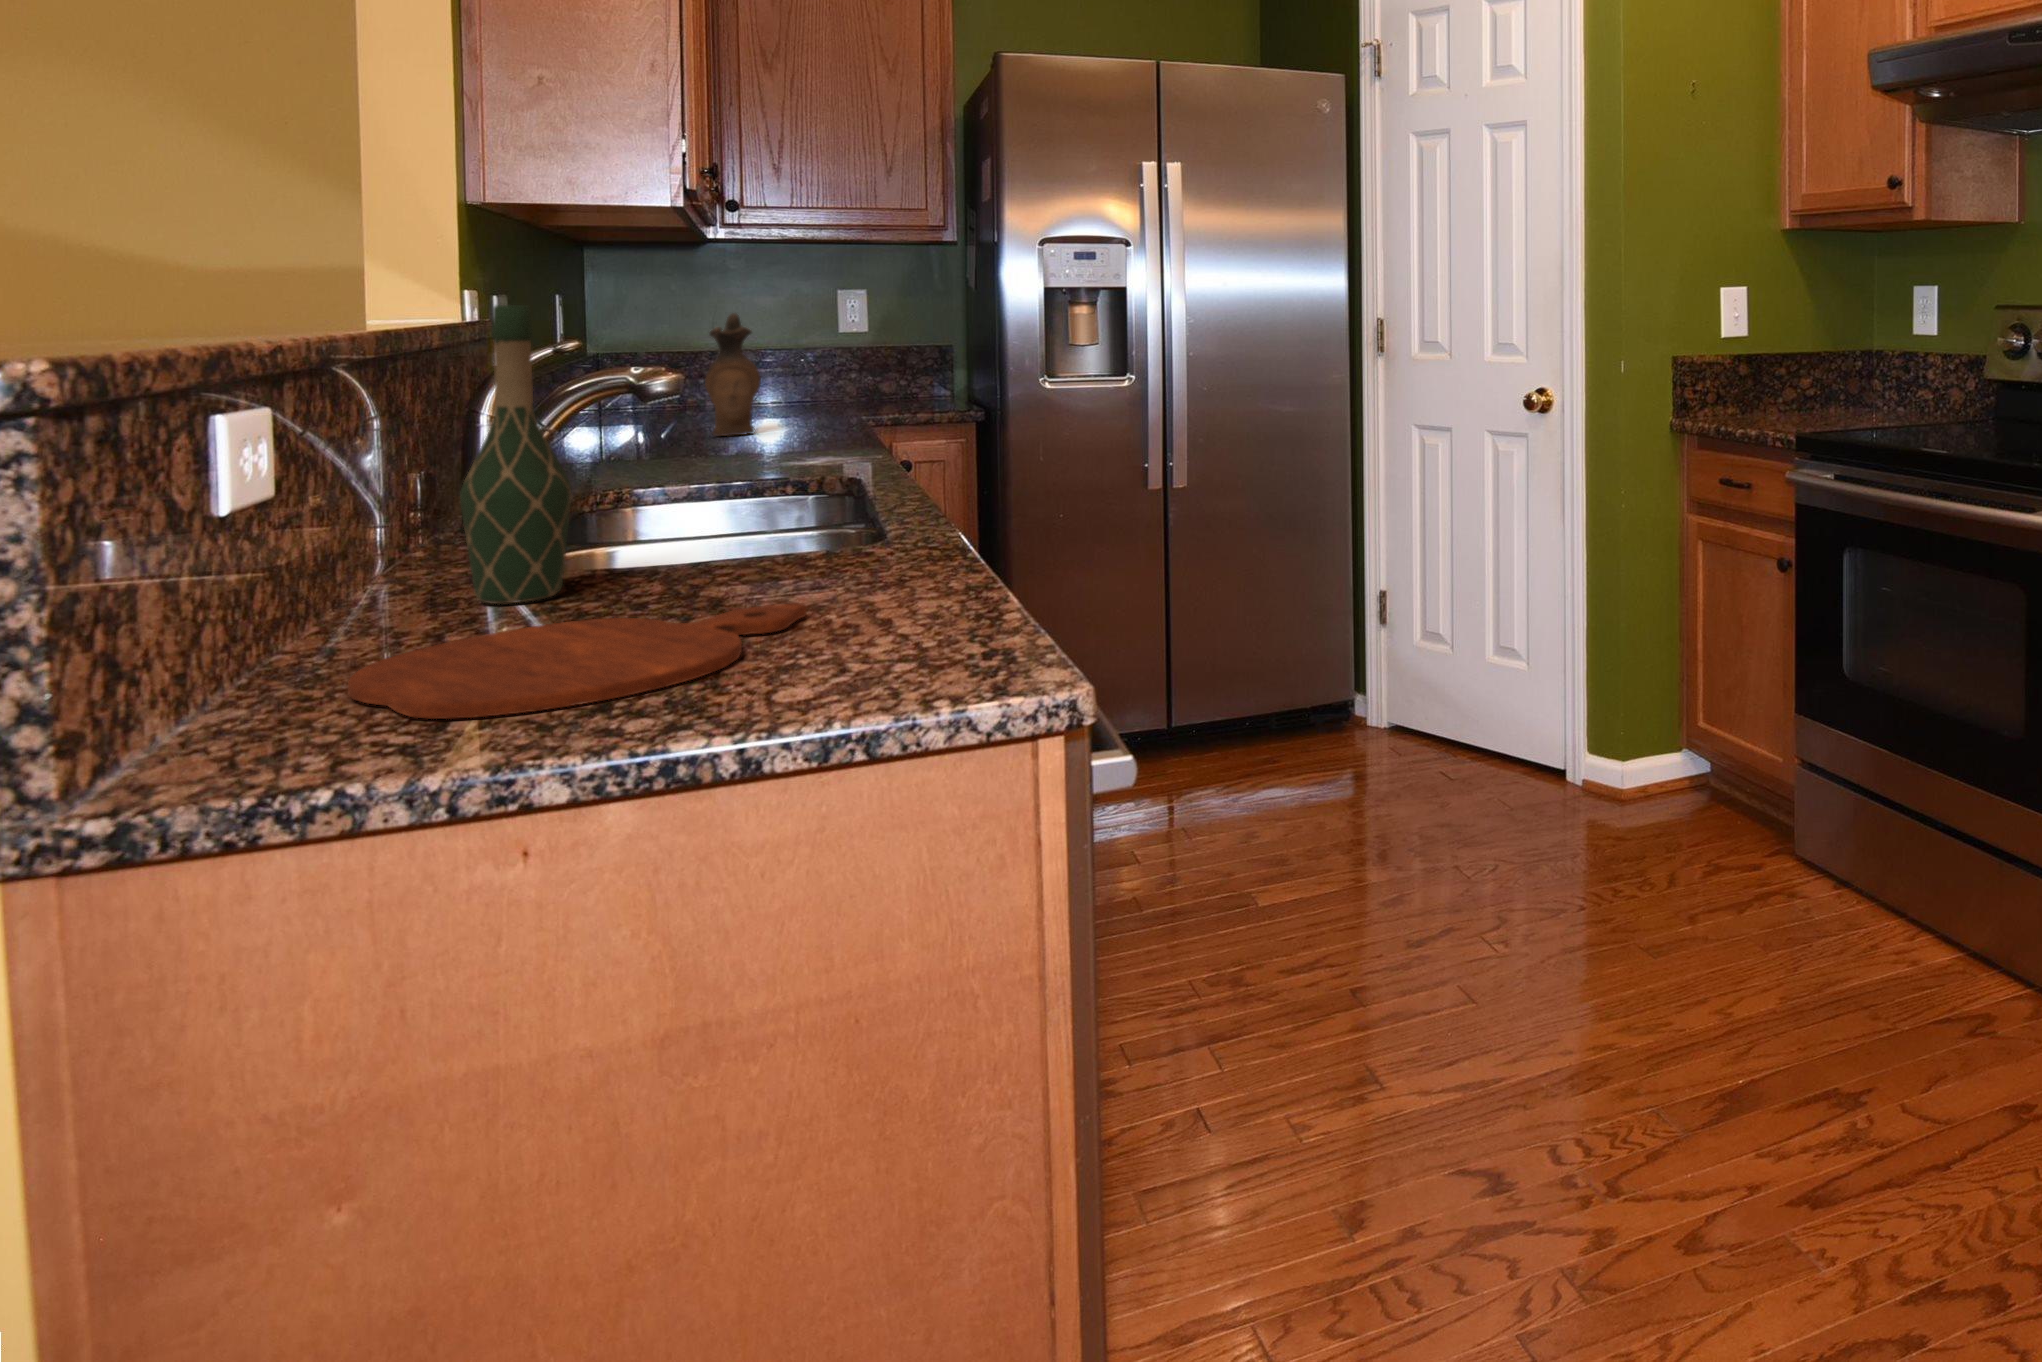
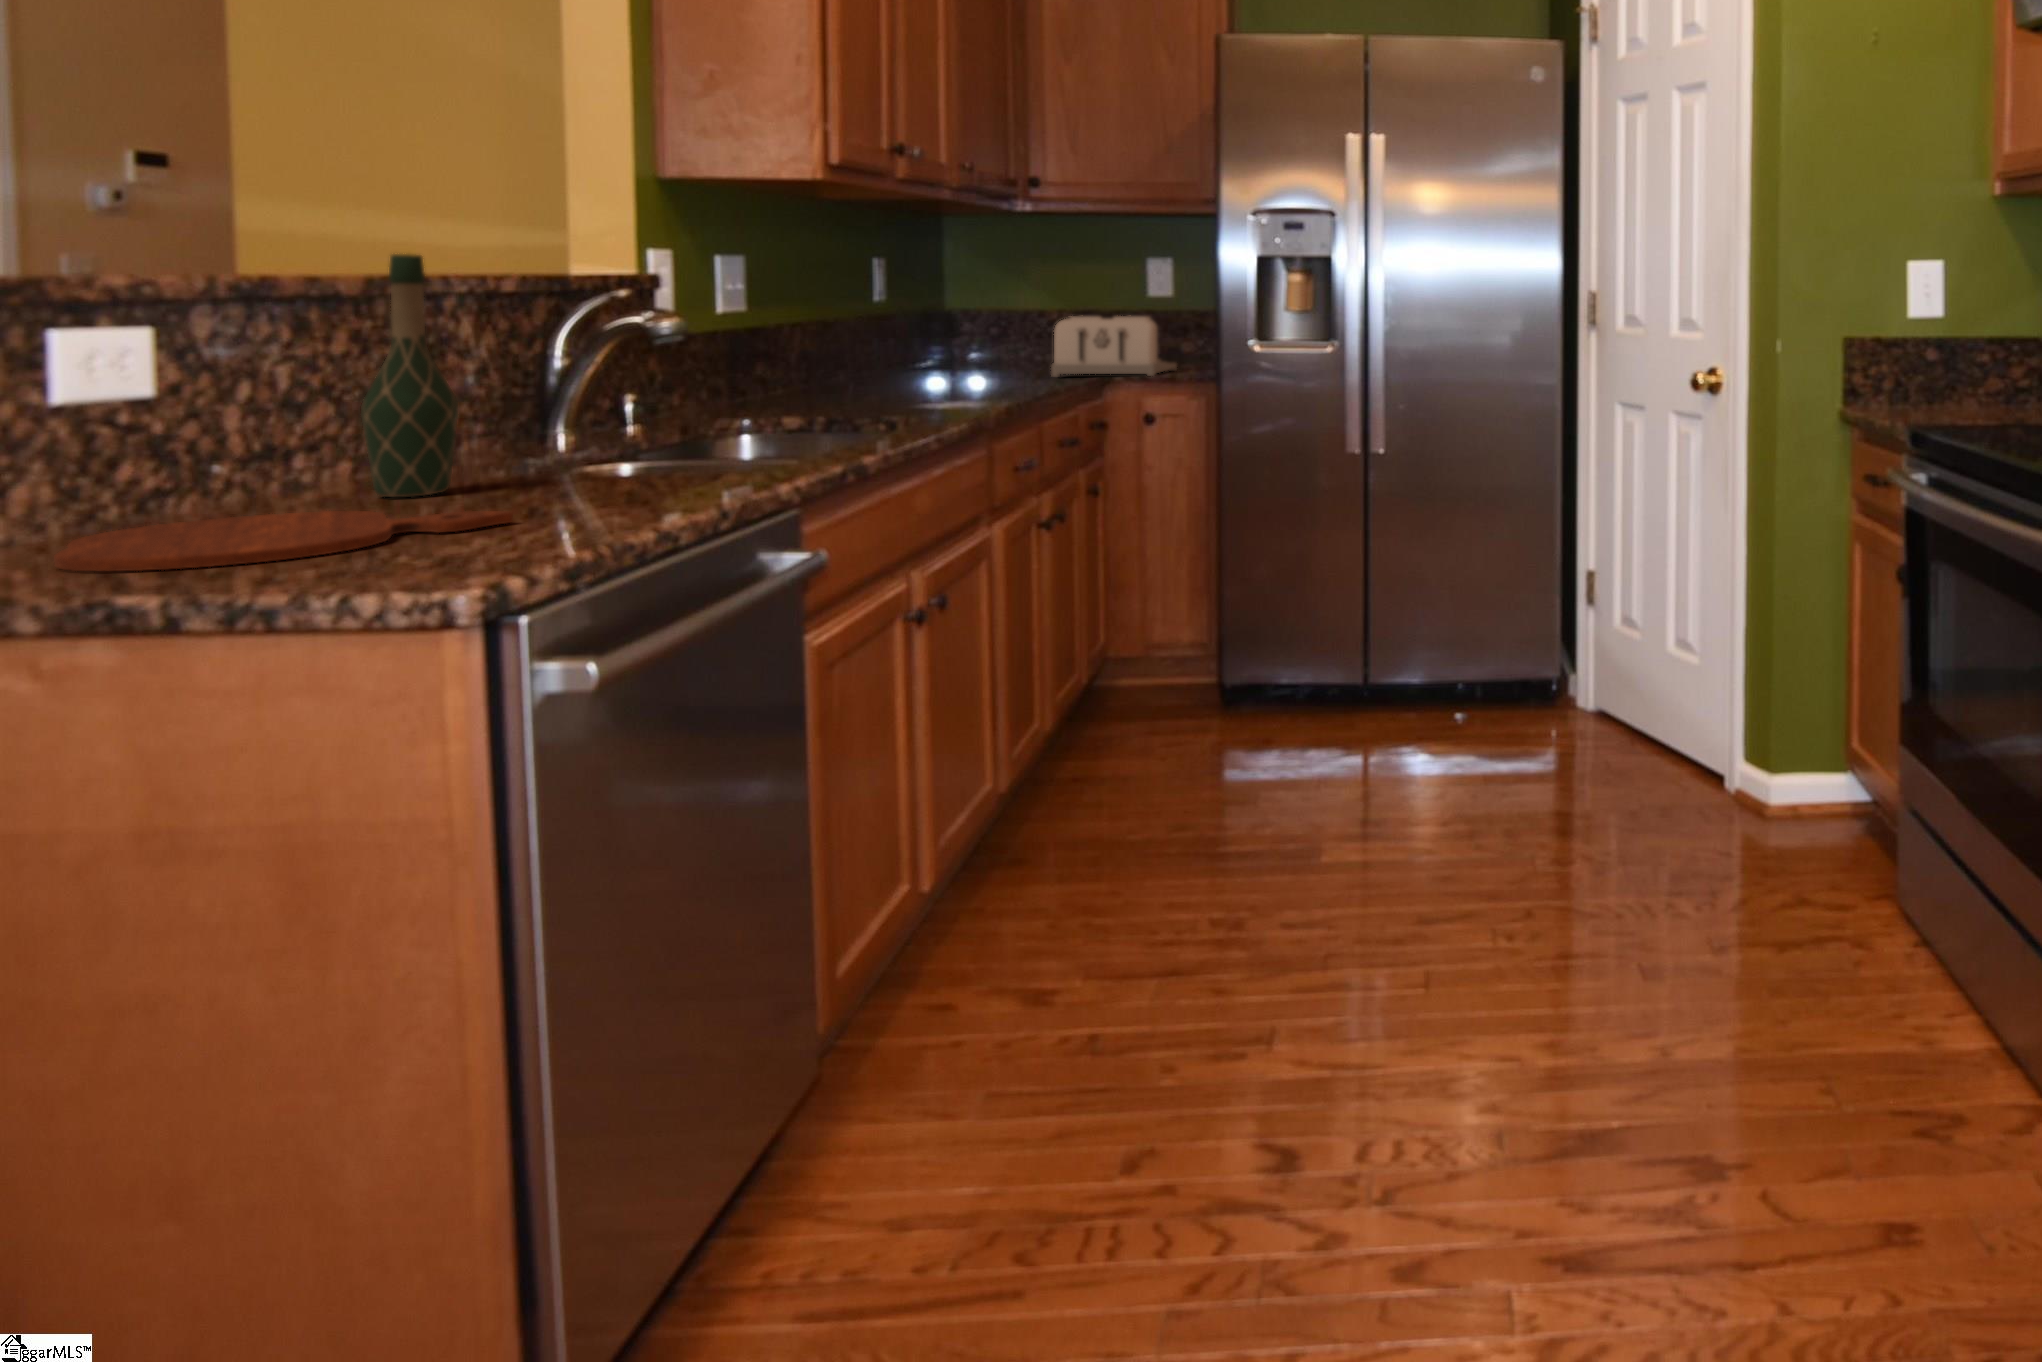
ceramic pitcher: present [705,313,761,436] -> none [985,276,1032,385]
toaster: none [749,353,872,425] -> present [1051,317,1177,377]

